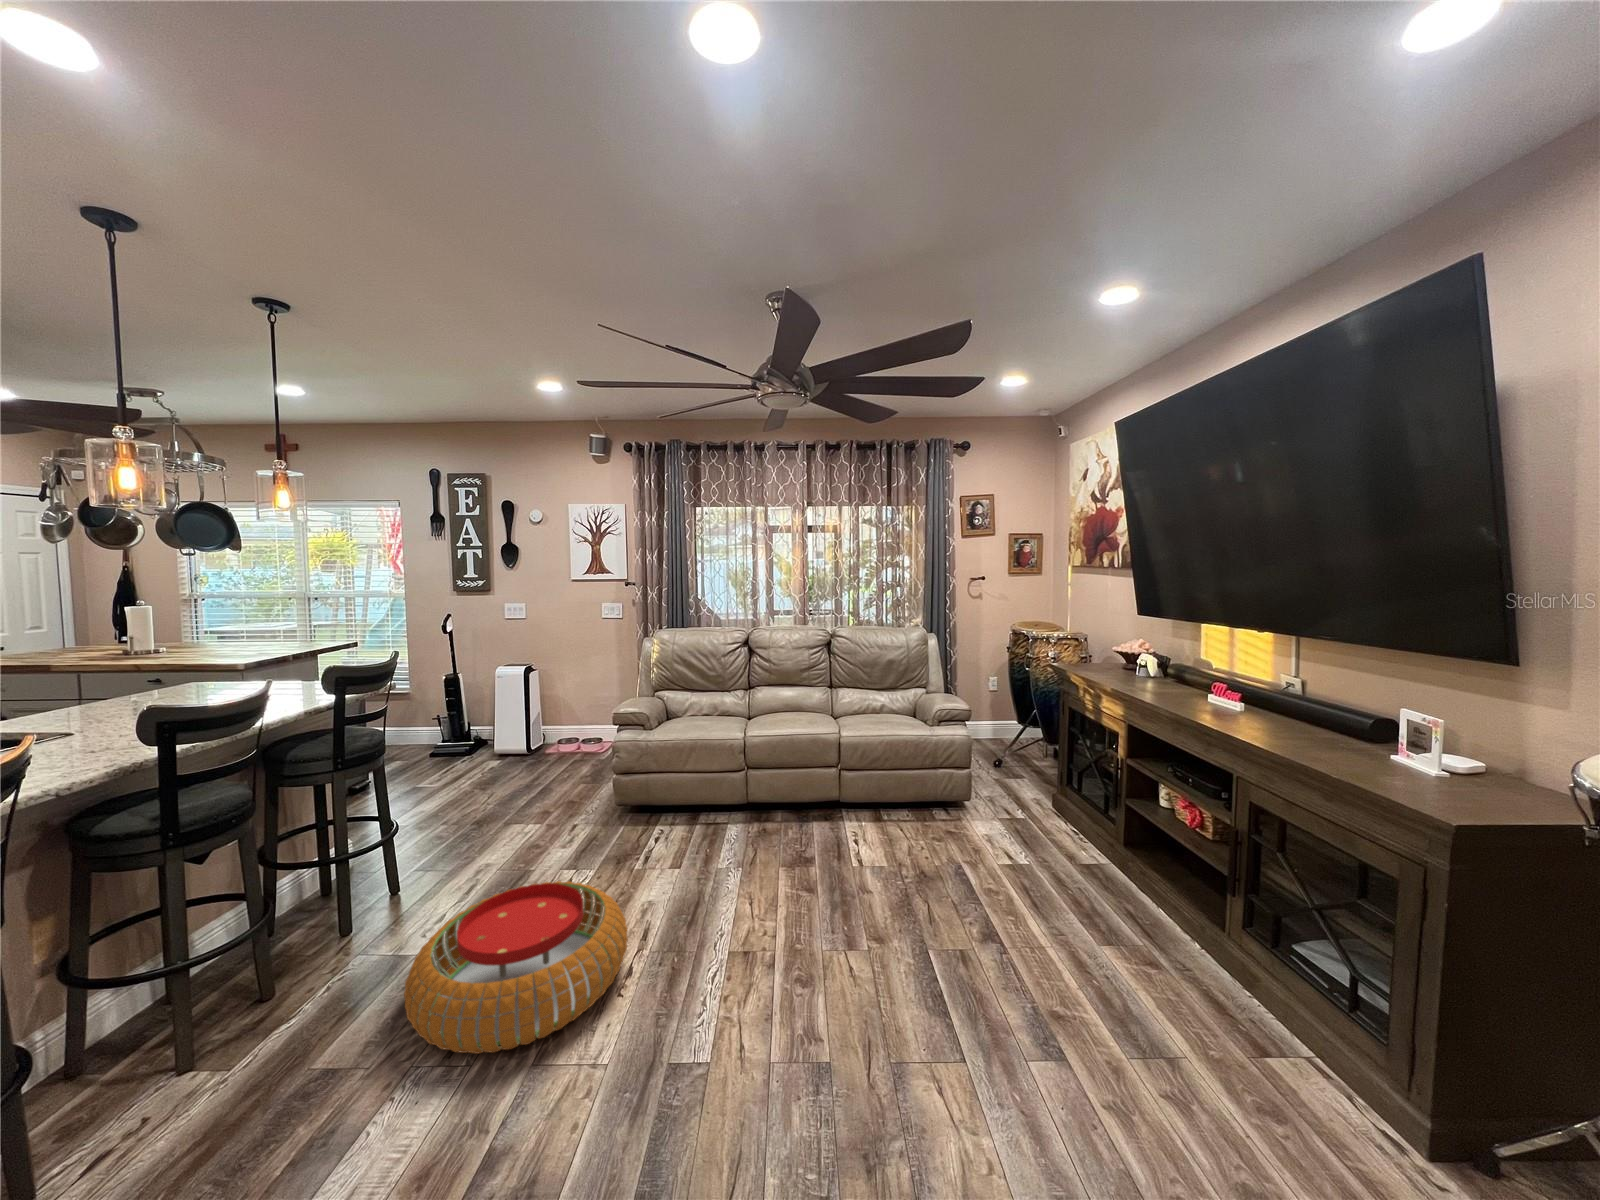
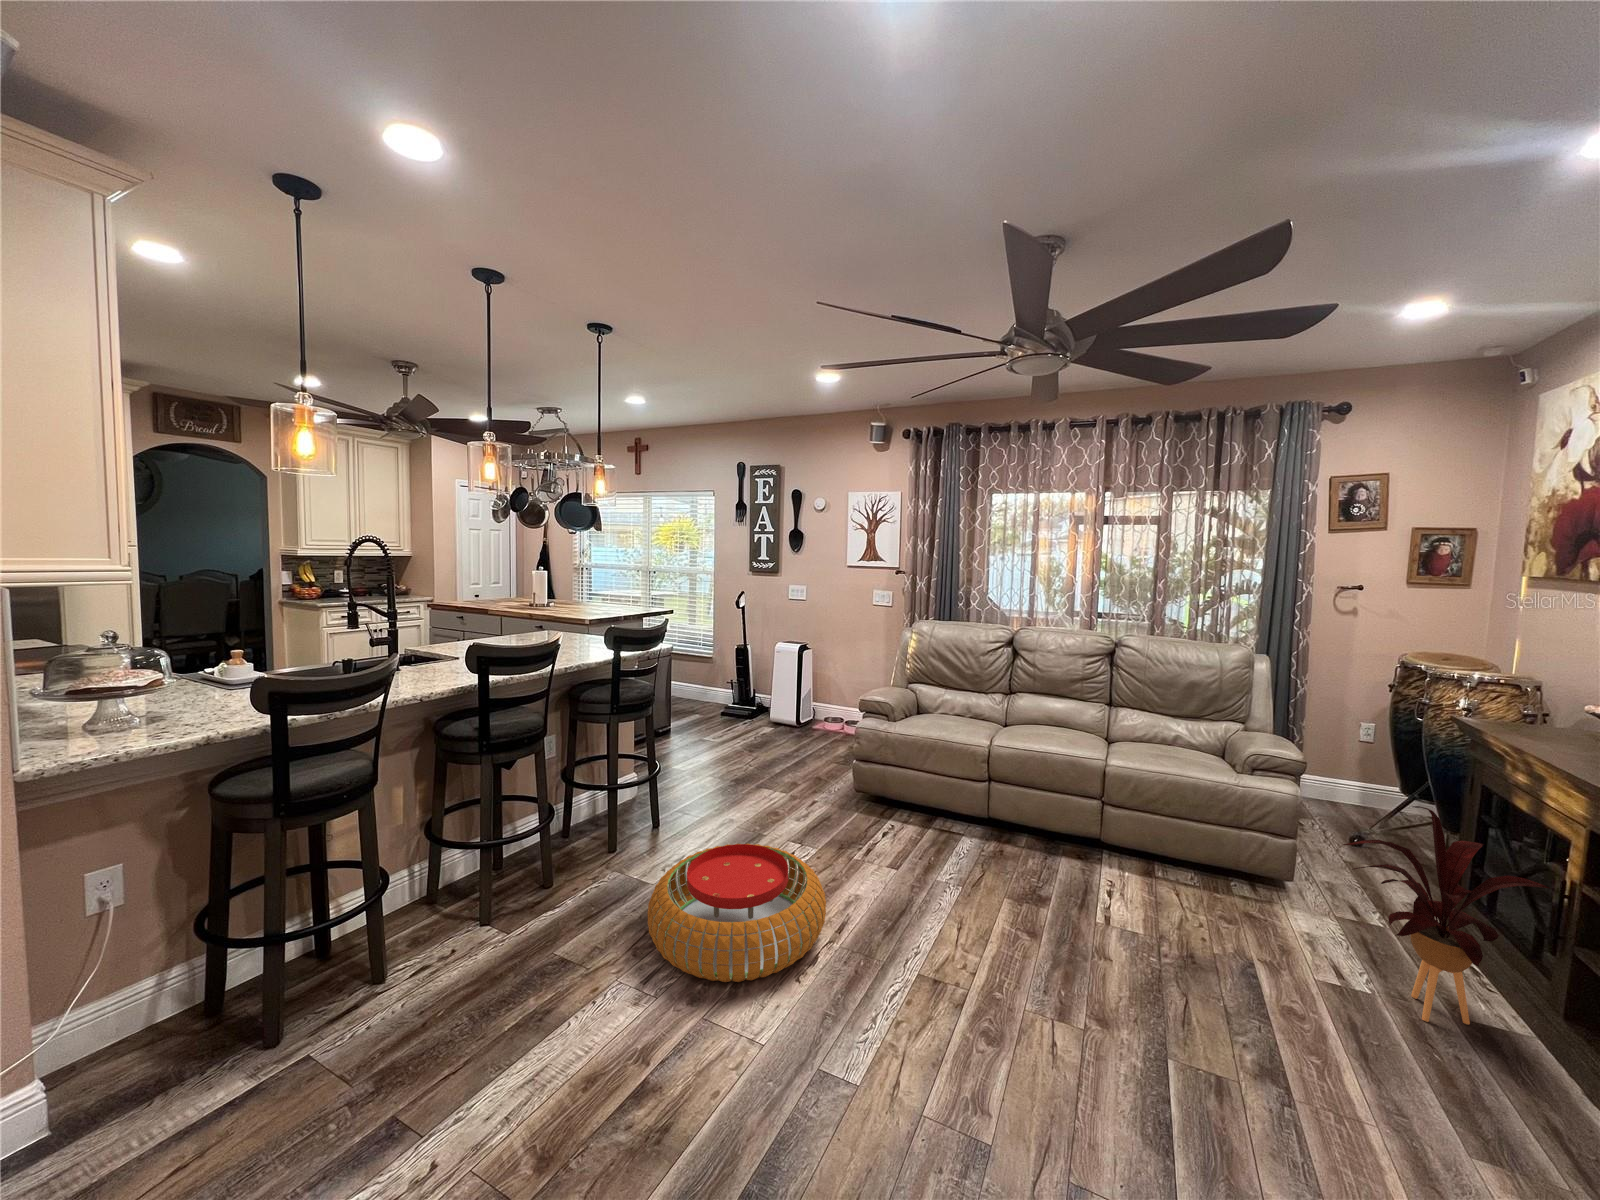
house plant: none [1001,721,1100,865] -> present [1343,806,1550,1024]

